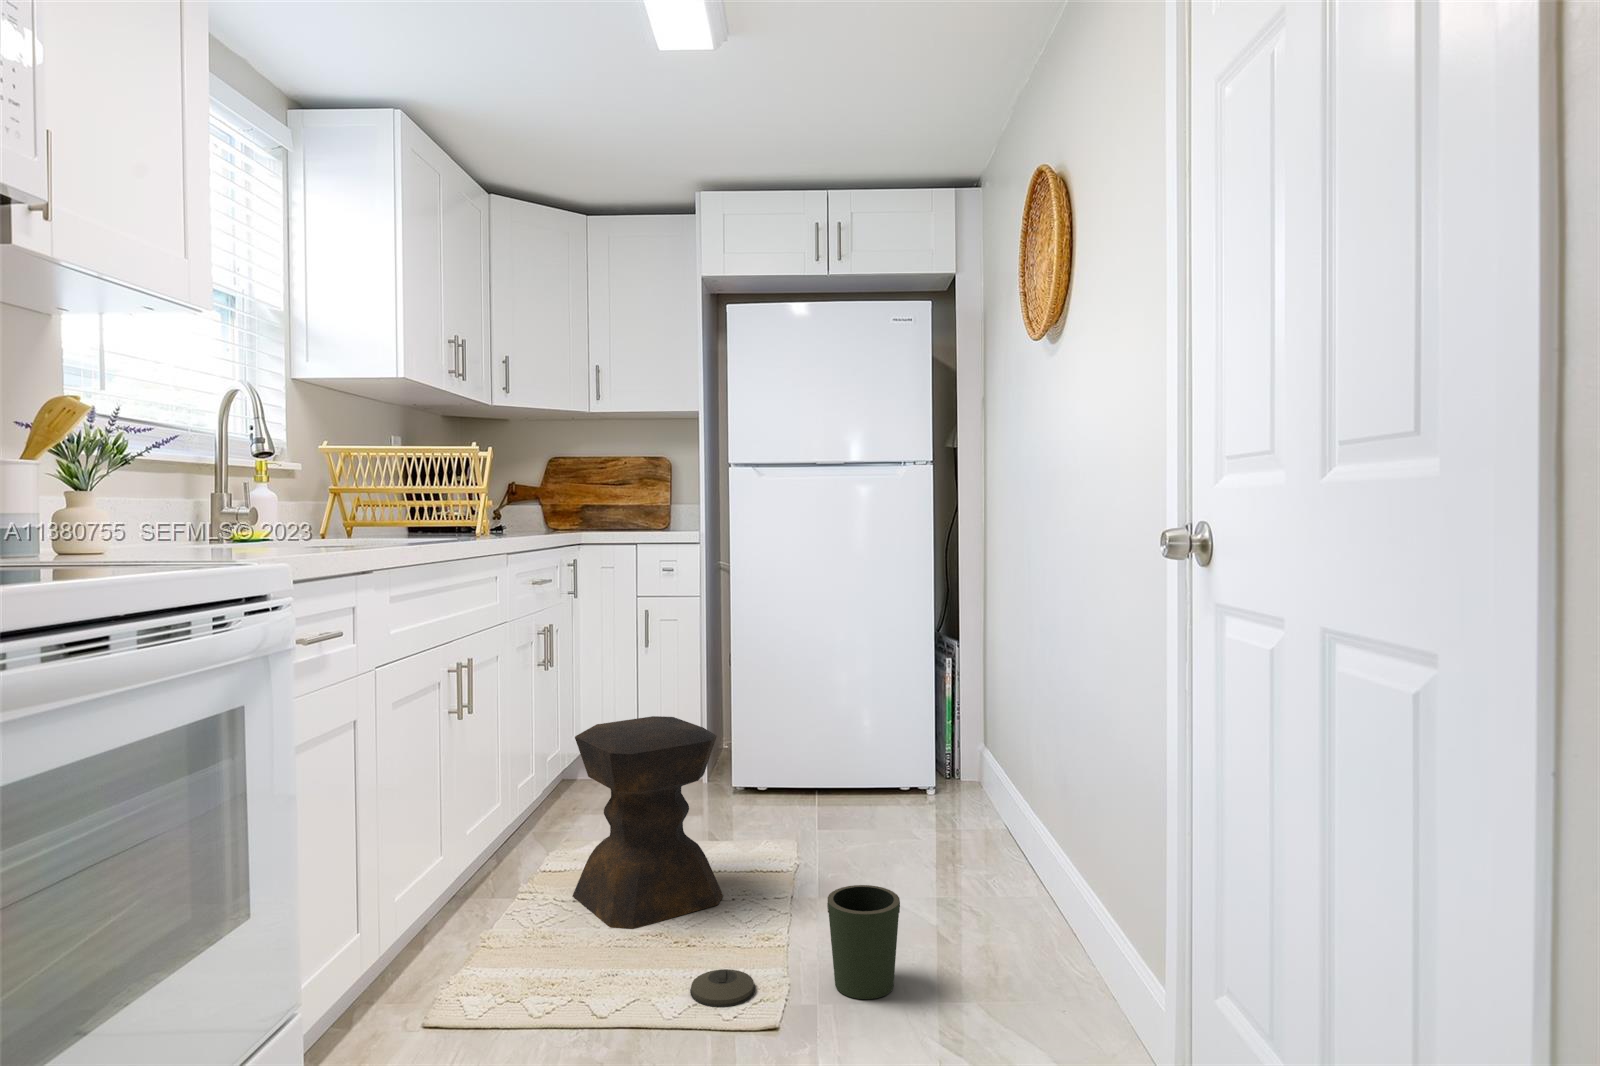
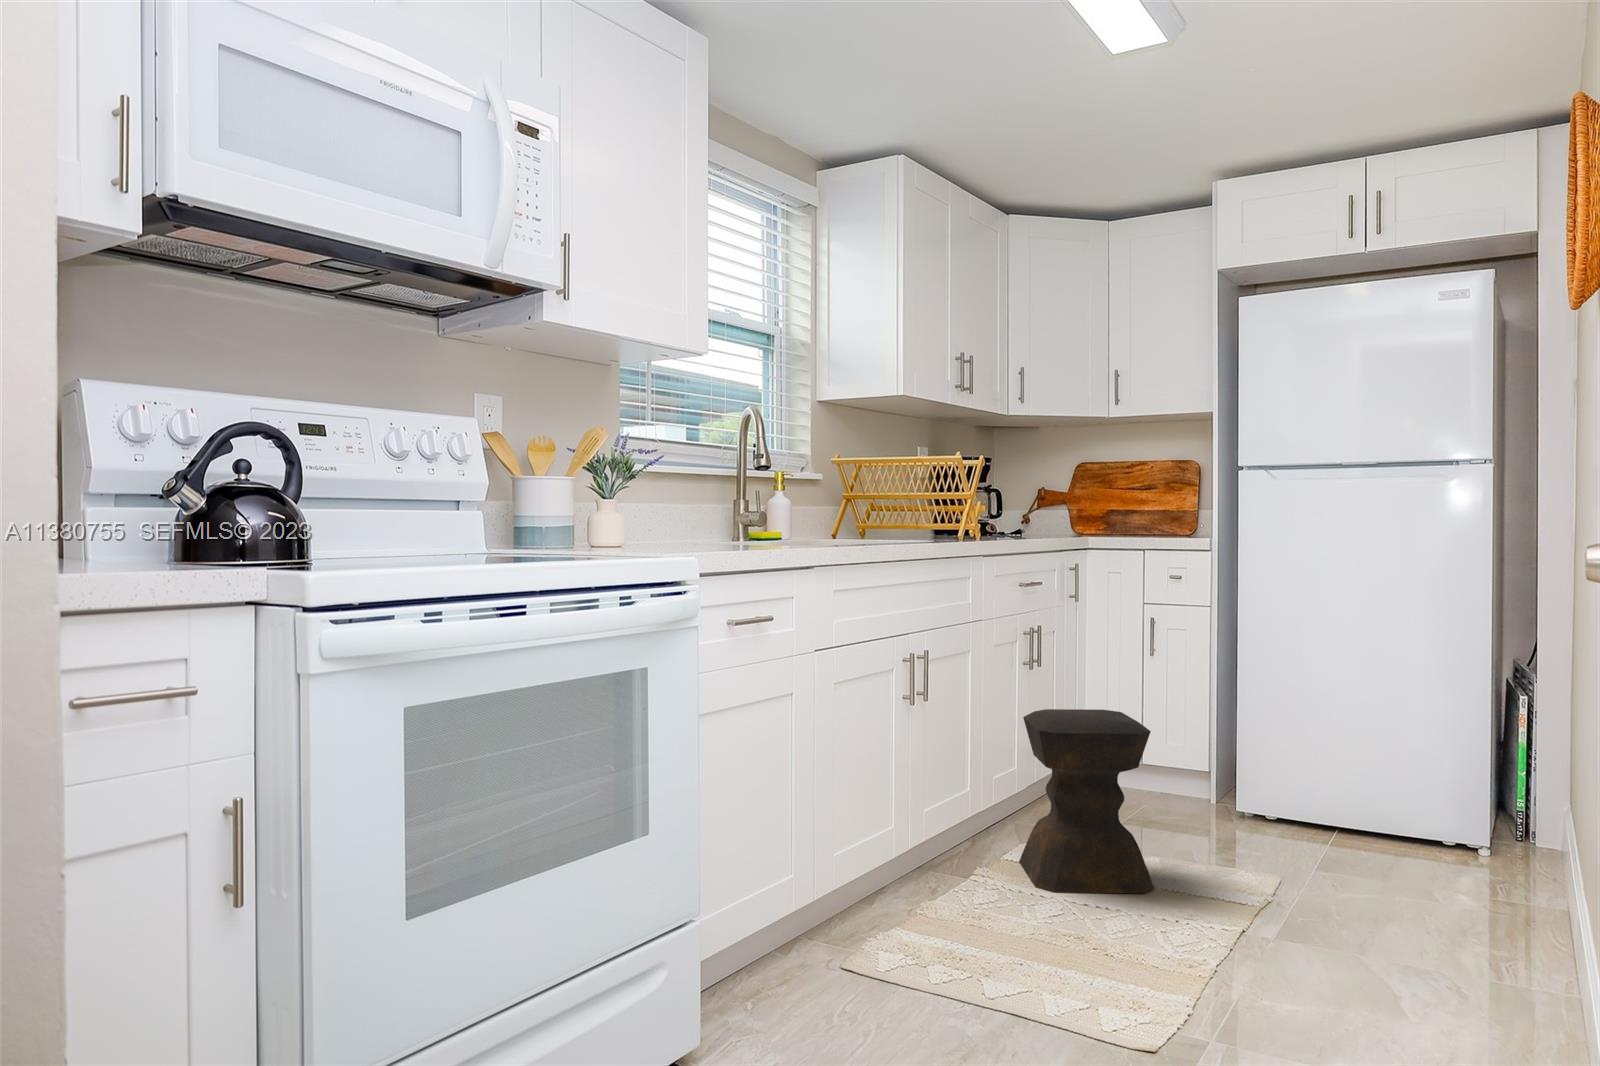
trash can: present [690,885,900,1007] -> none [1070,879,1275,985]

